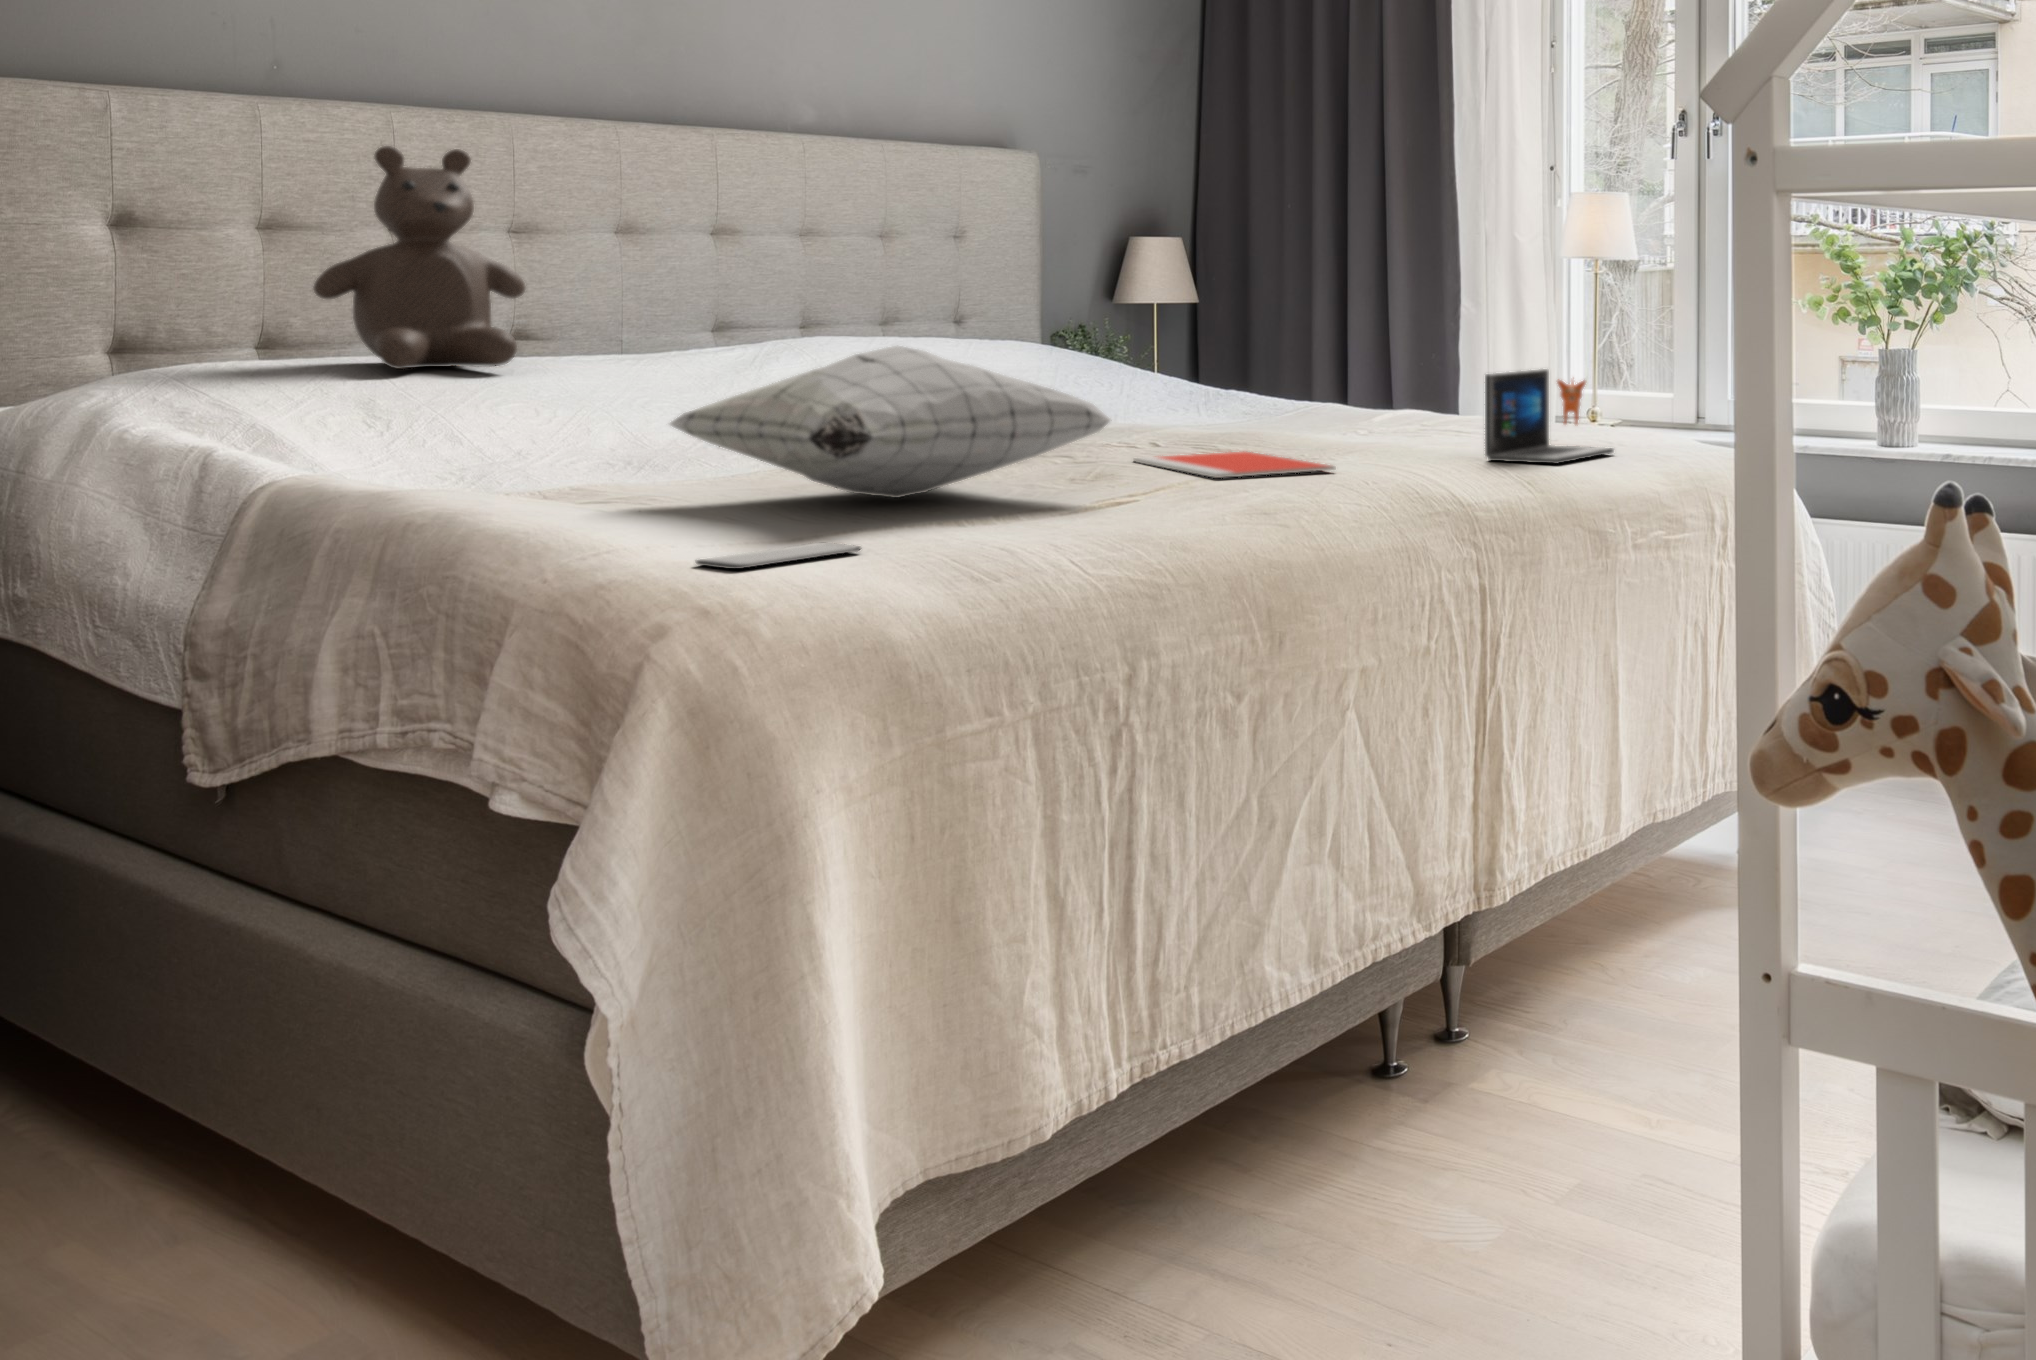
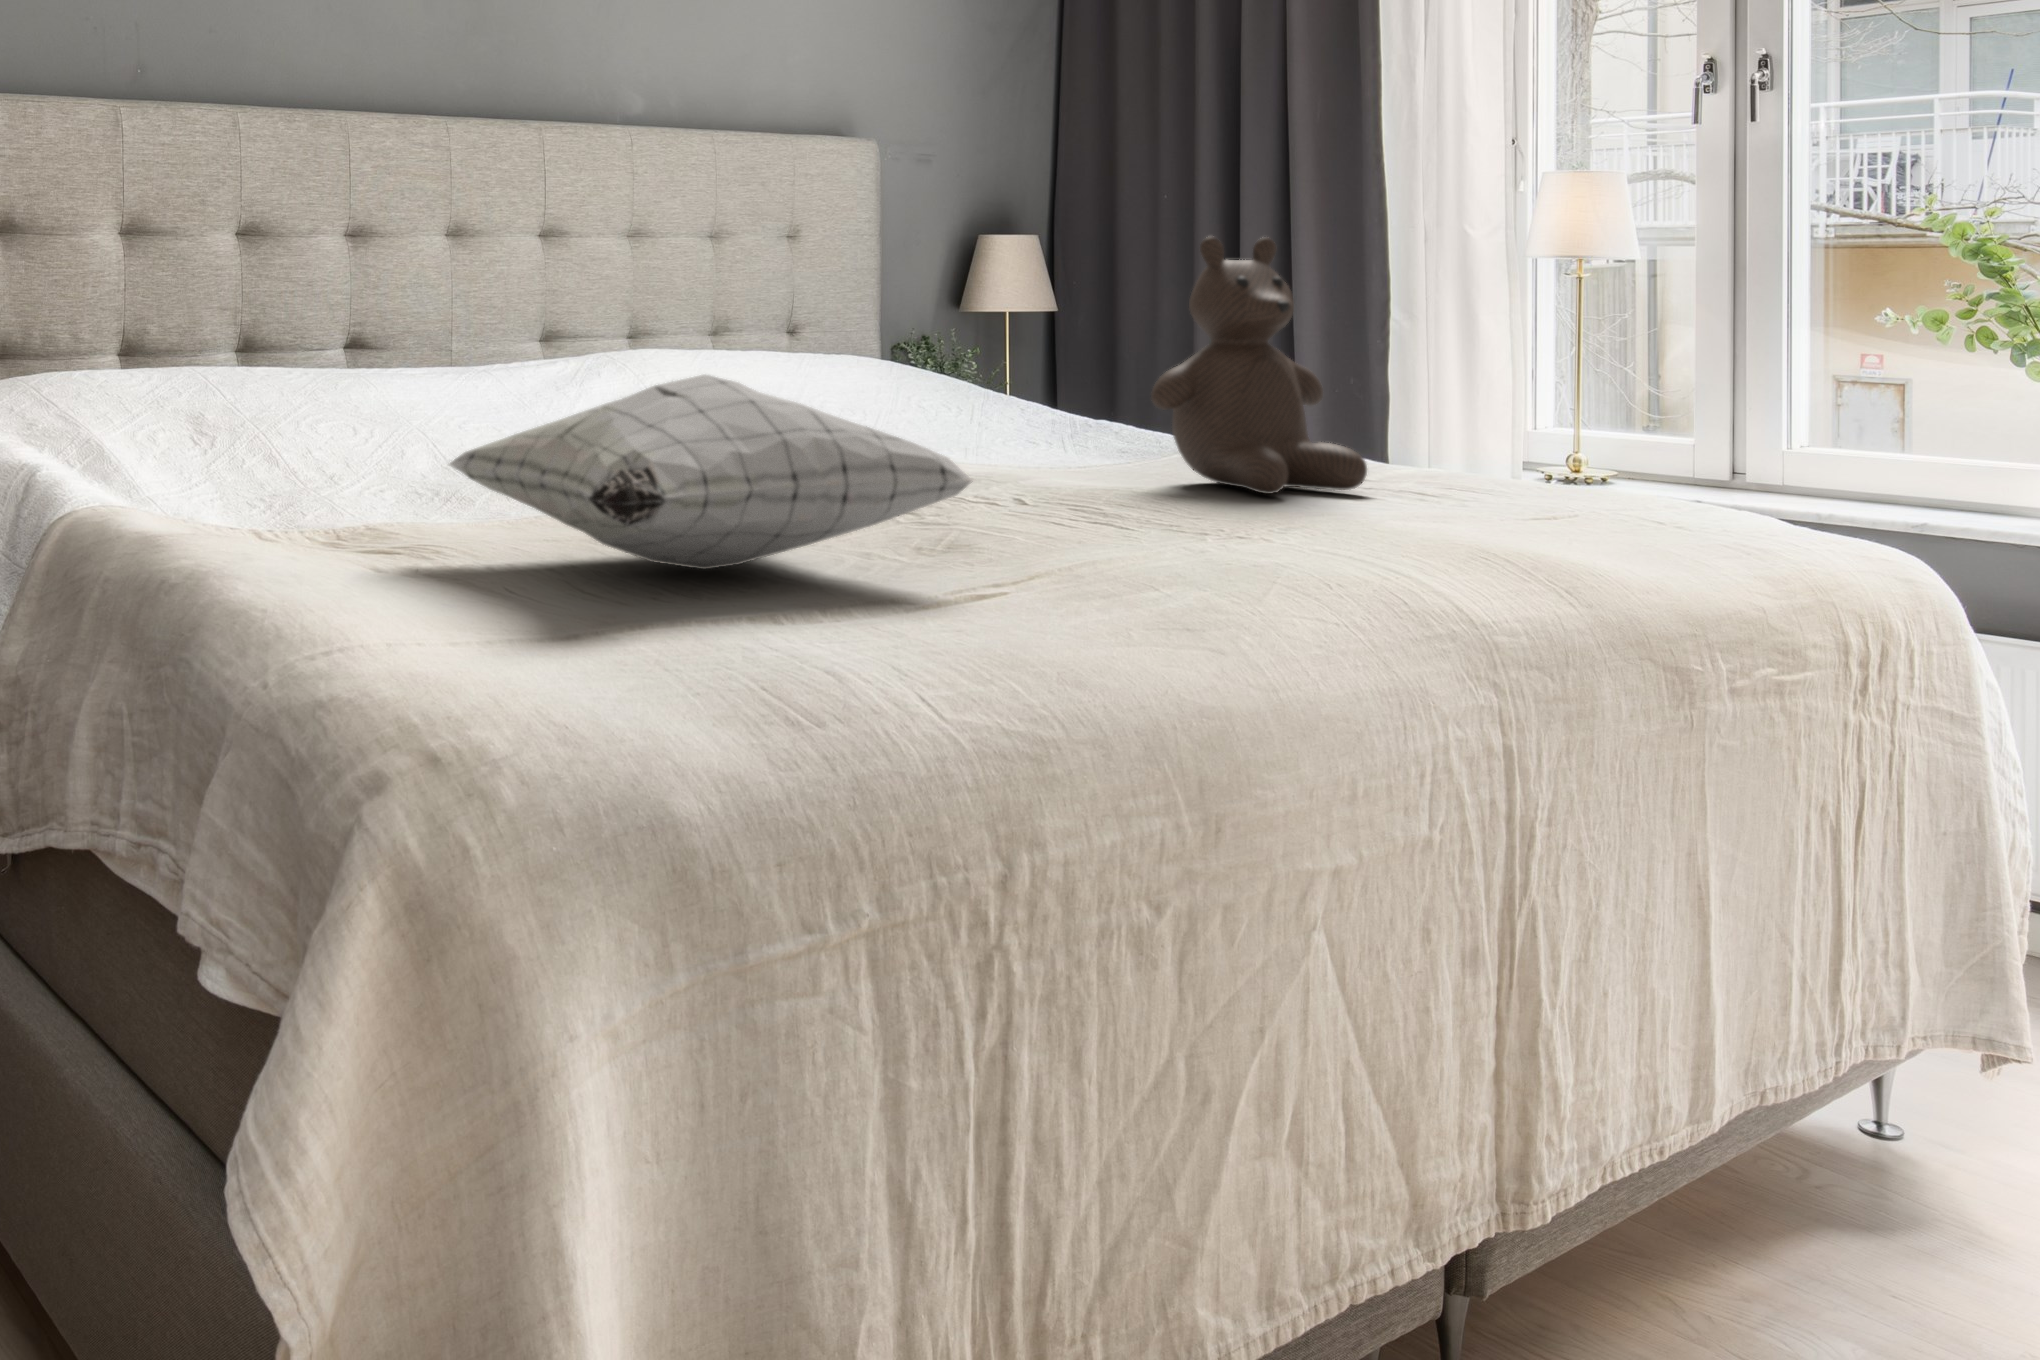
teddy bear: present [314,146,525,369] -> present [1151,236,1367,494]
laptop: present [1485,369,1613,464] -> none [1487,416,1683,558]
notebook: present [1134,451,1335,478] -> none [998,514,1274,558]
smartphone: present [696,543,860,569] -> none [431,649,641,690]

